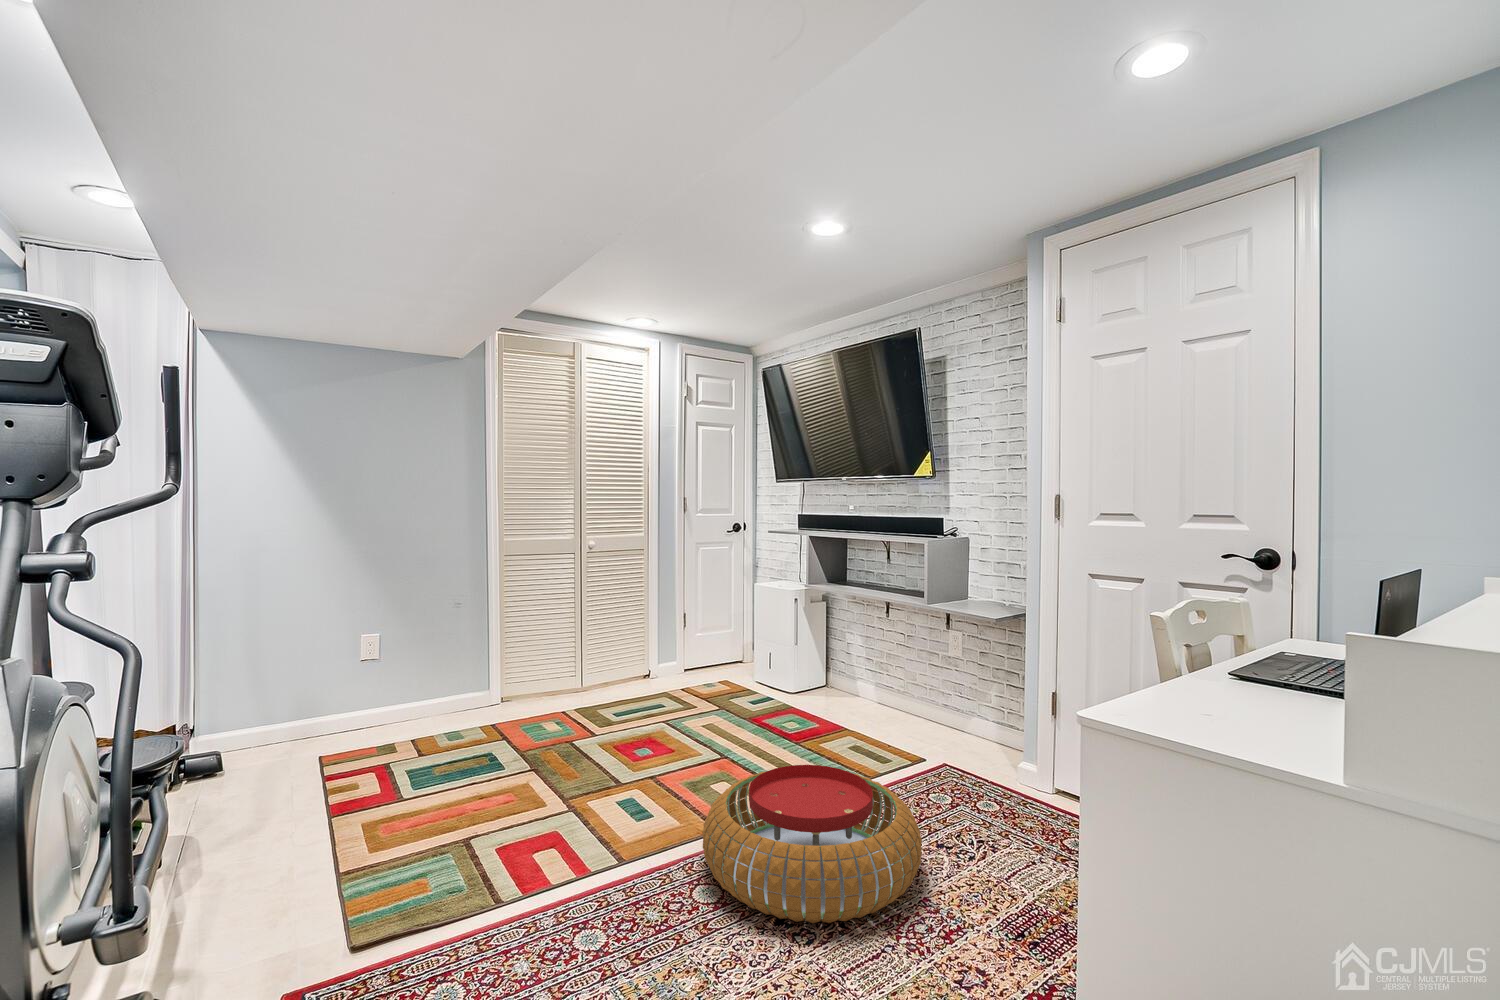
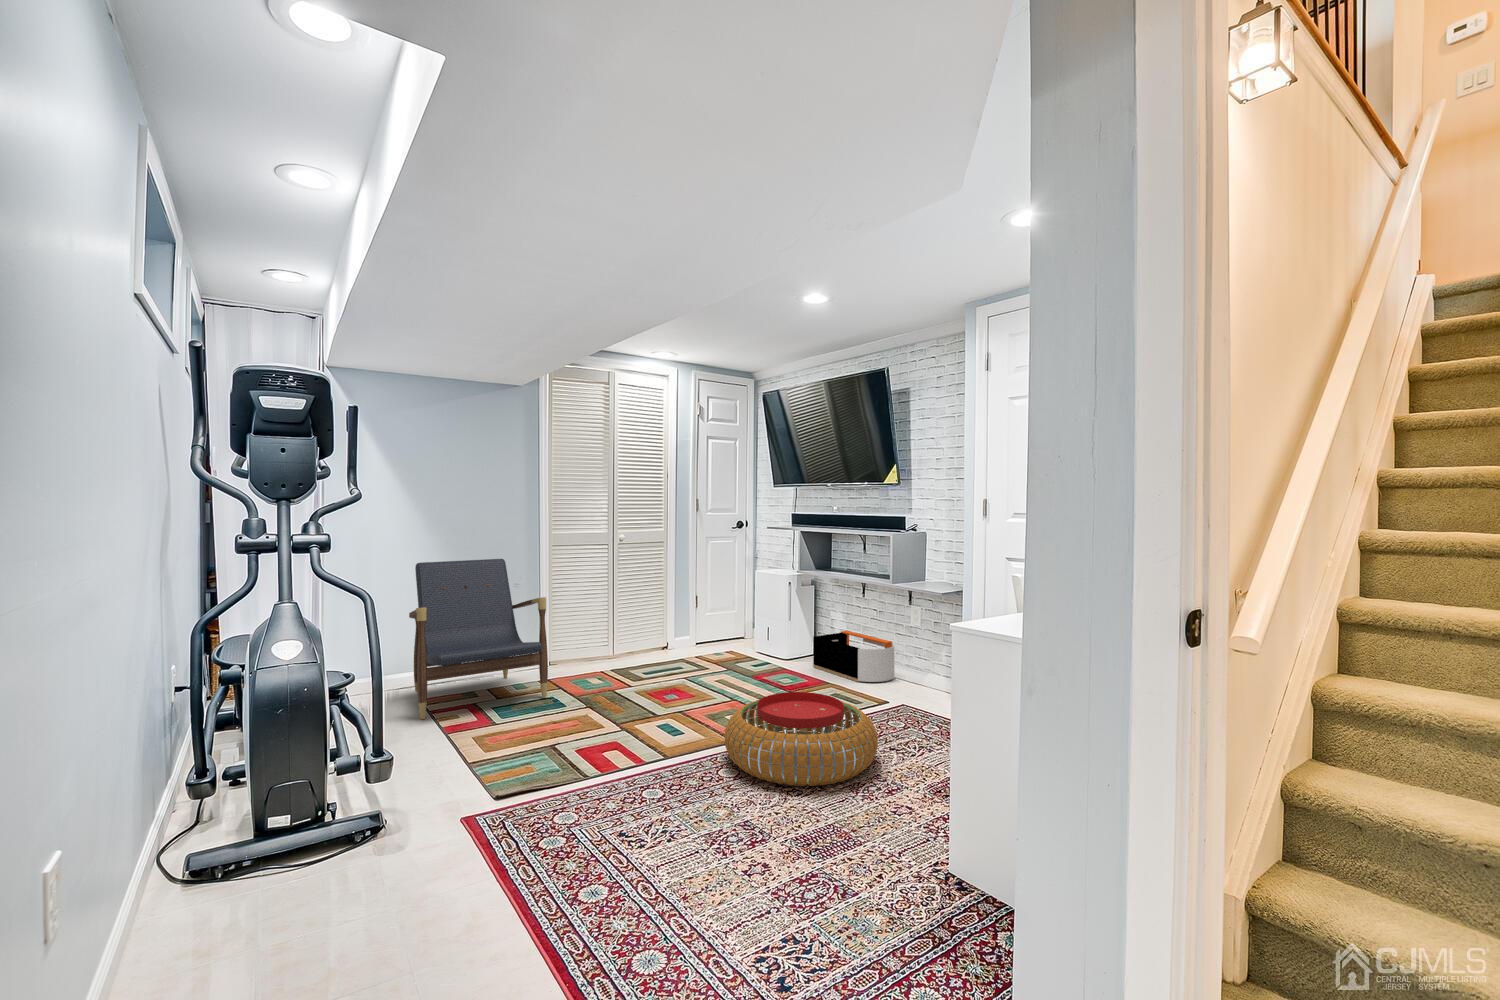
lounge chair: none [300,574,483,793] -> present [409,559,548,720]
storage bin: none [826,659,929,729] -> present [813,631,894,682]

